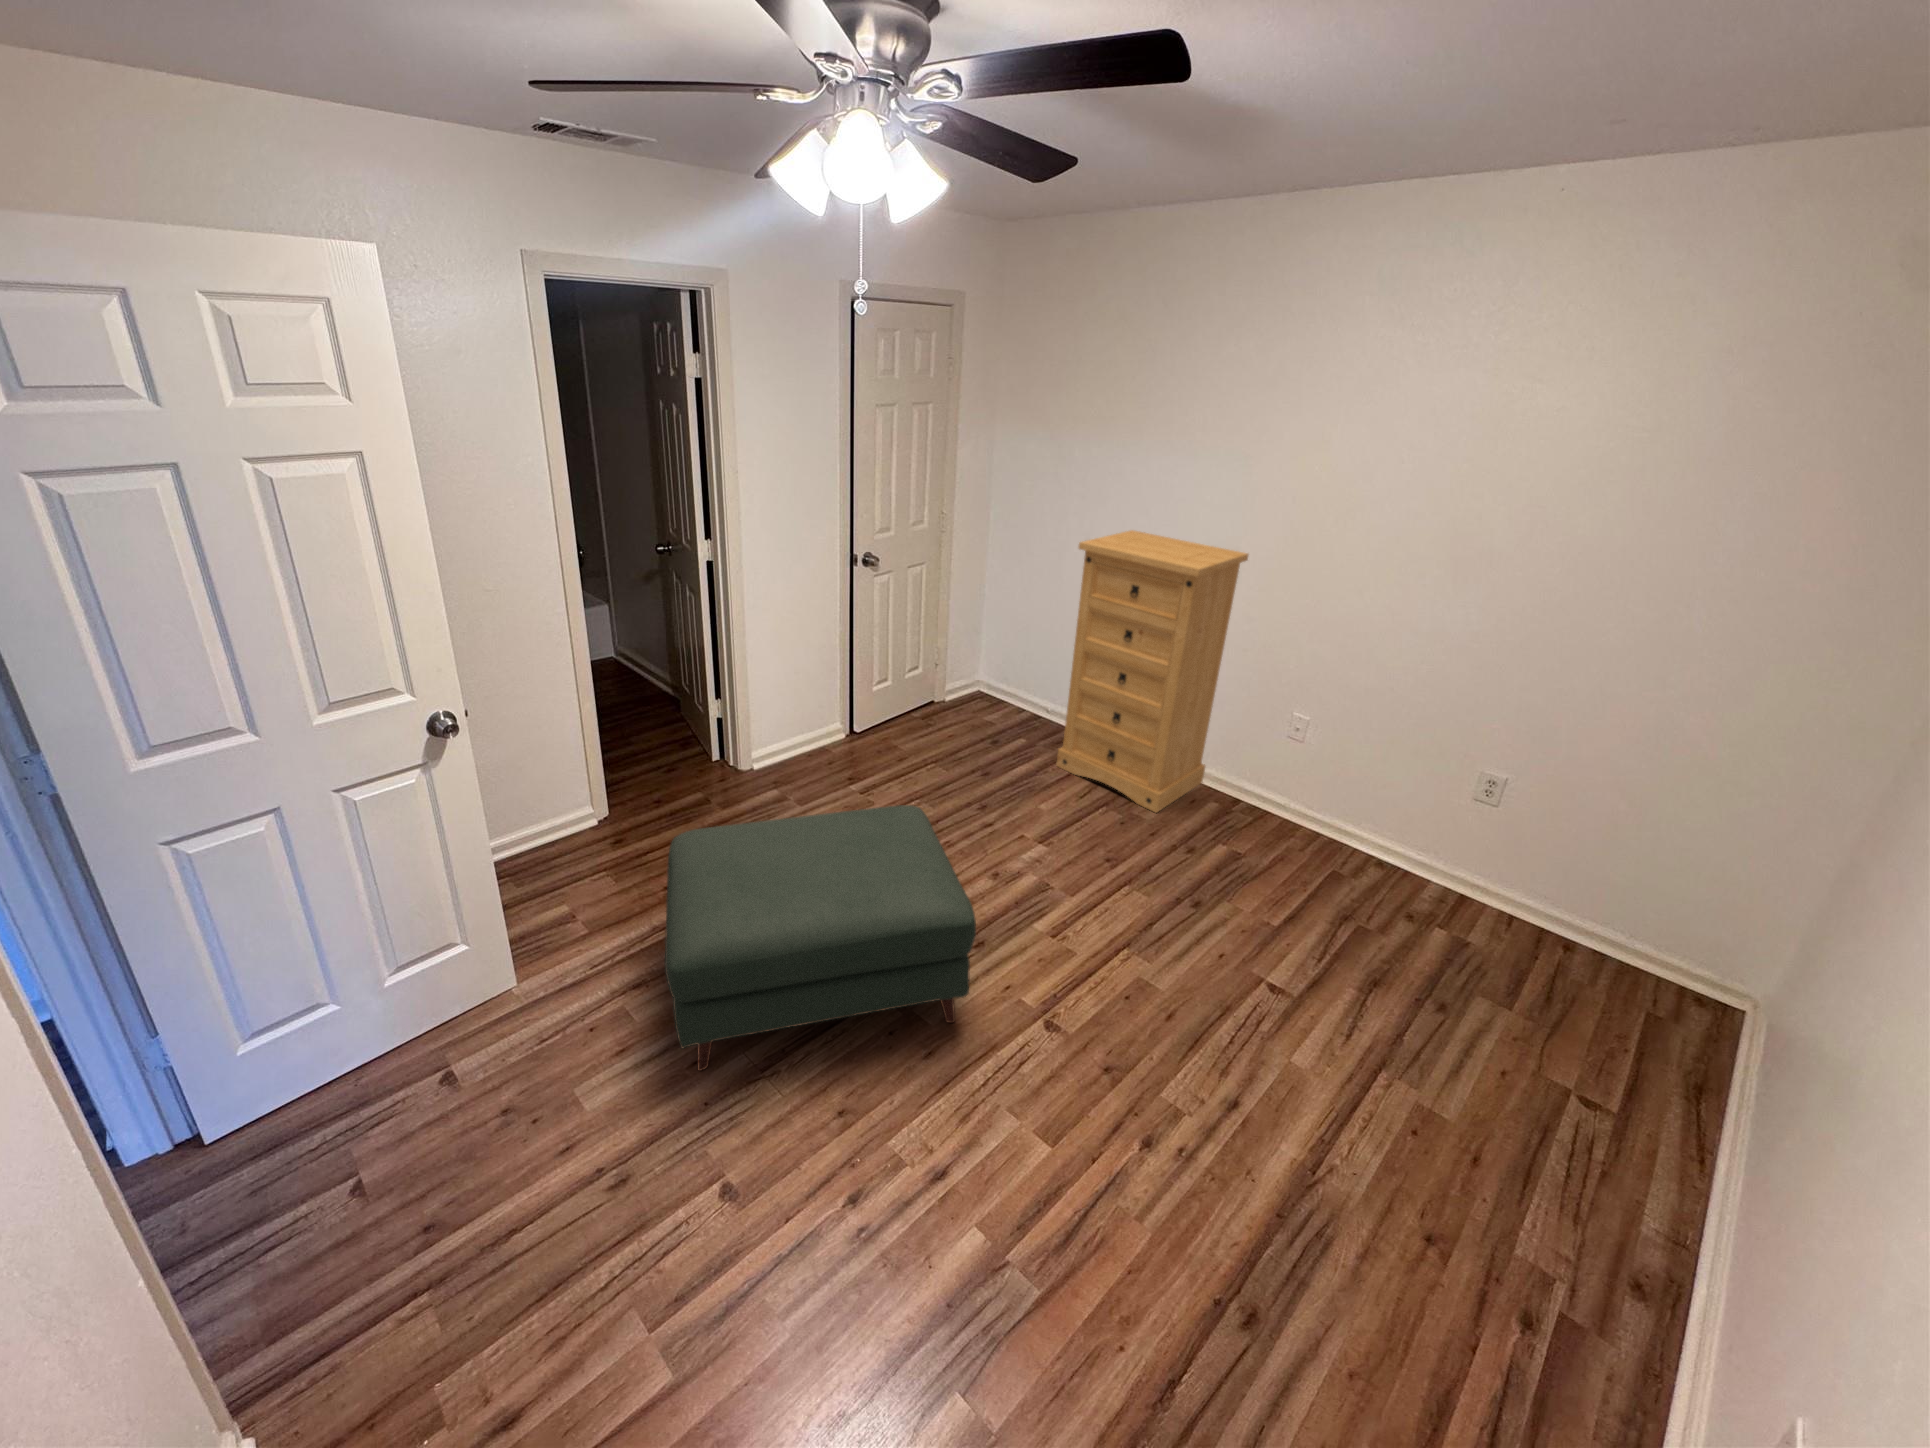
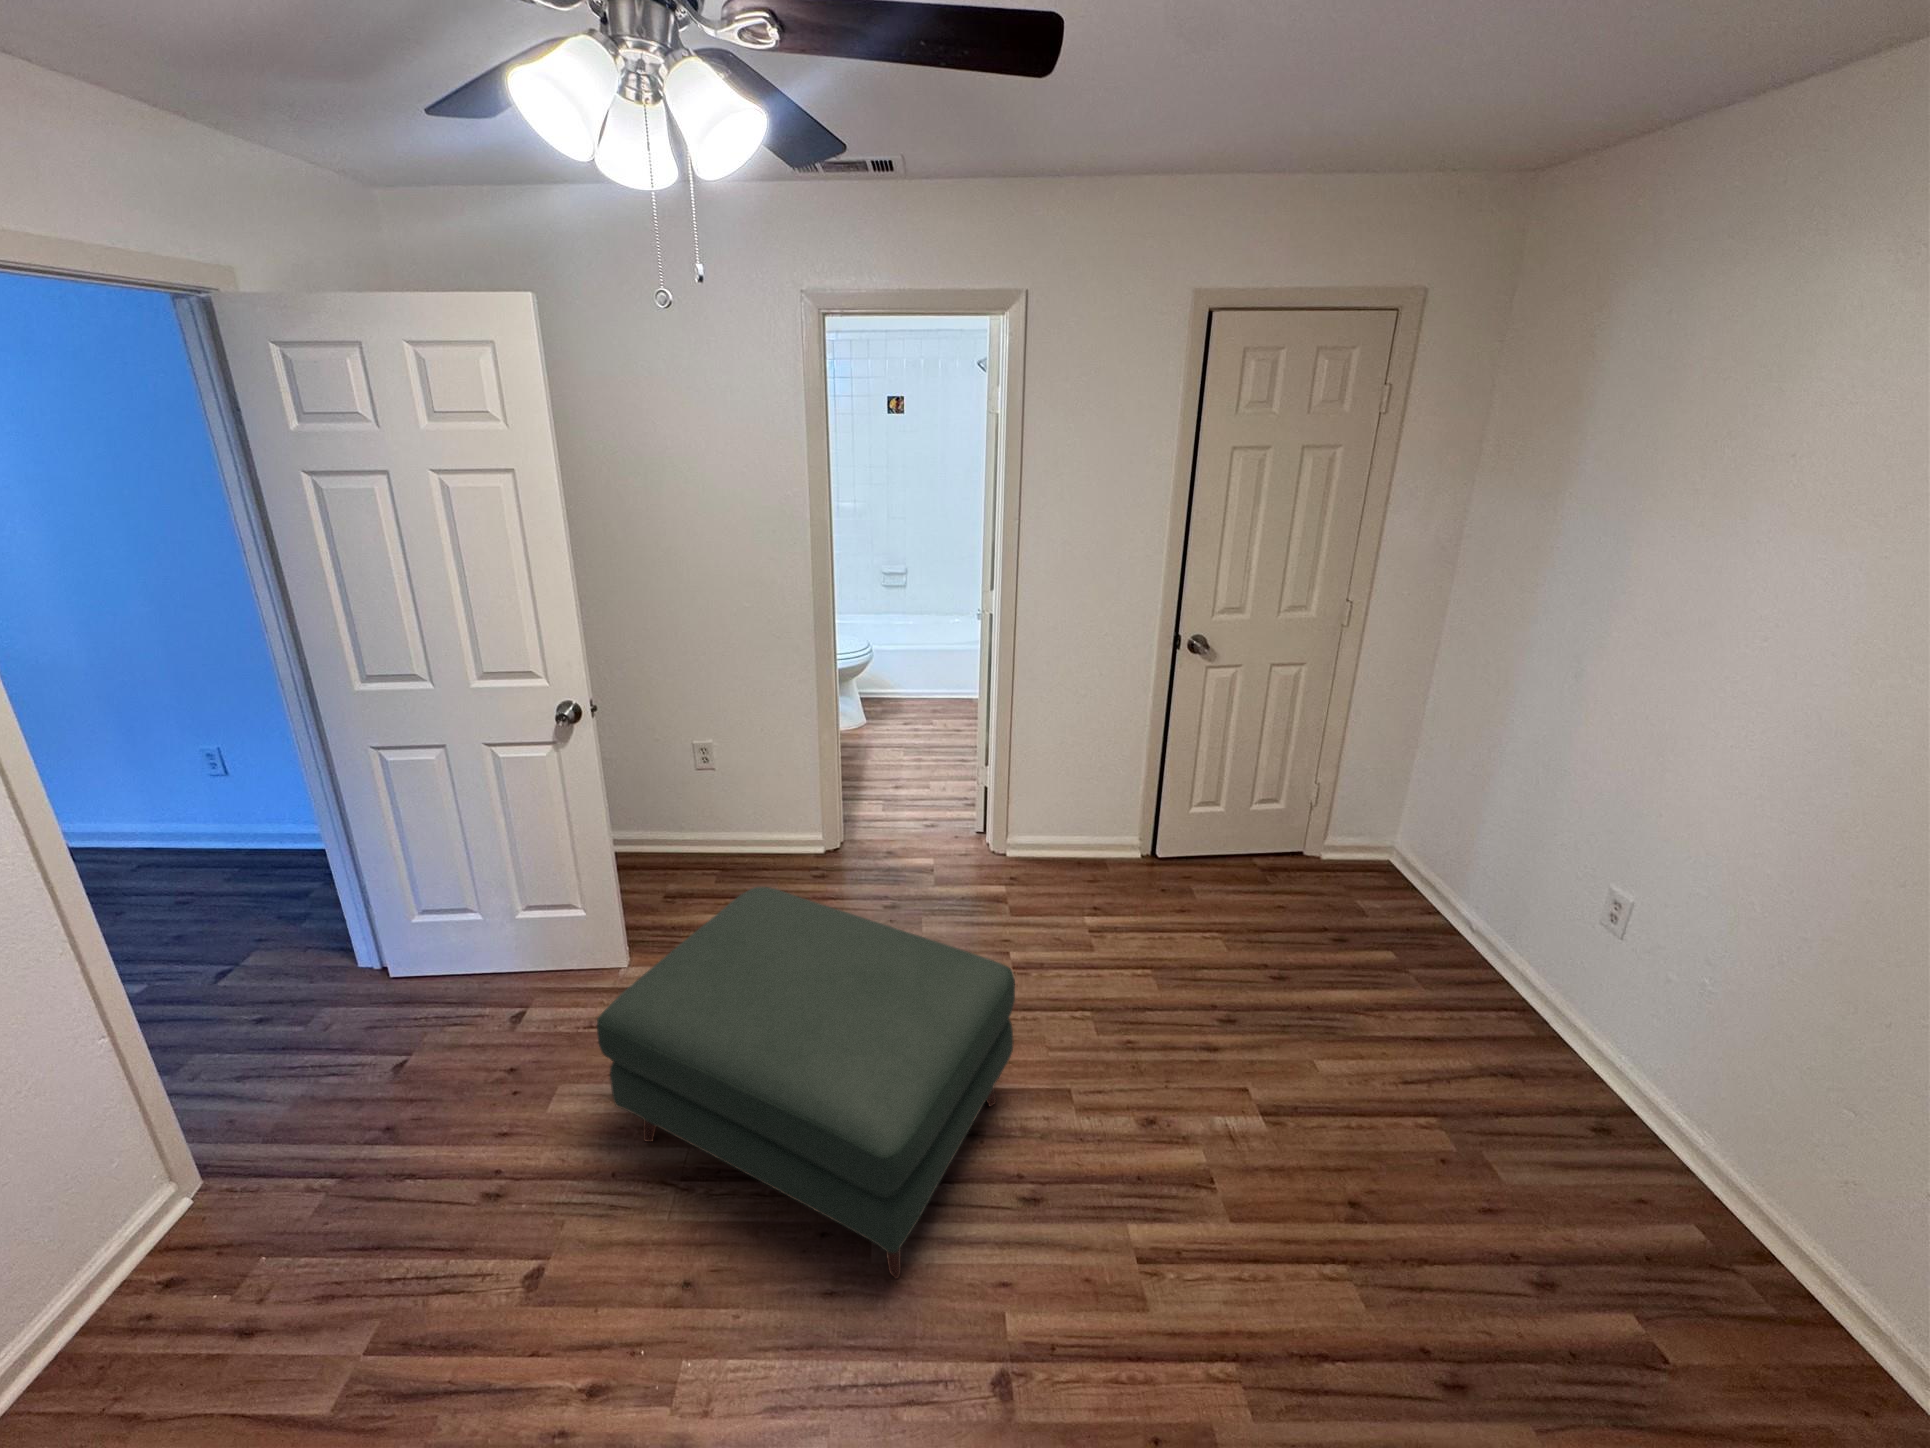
dresser: present [1056,530,1248,812] -> none [1416,652,1906,1179]

